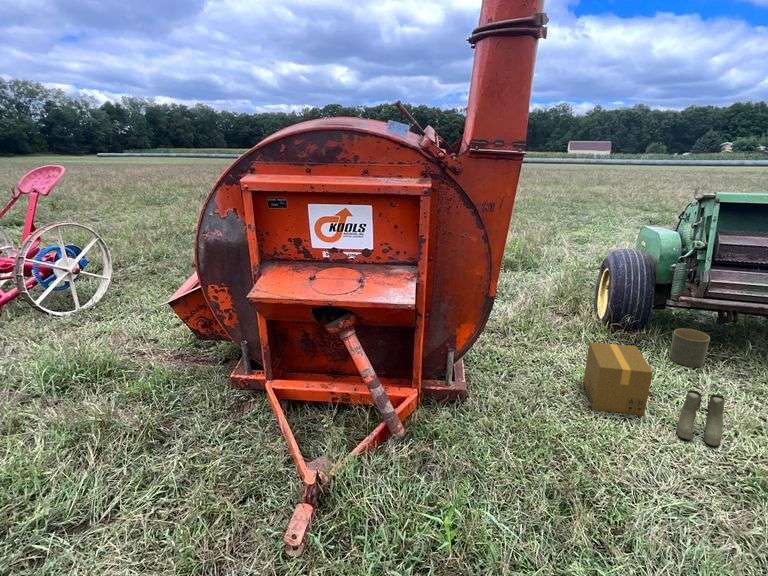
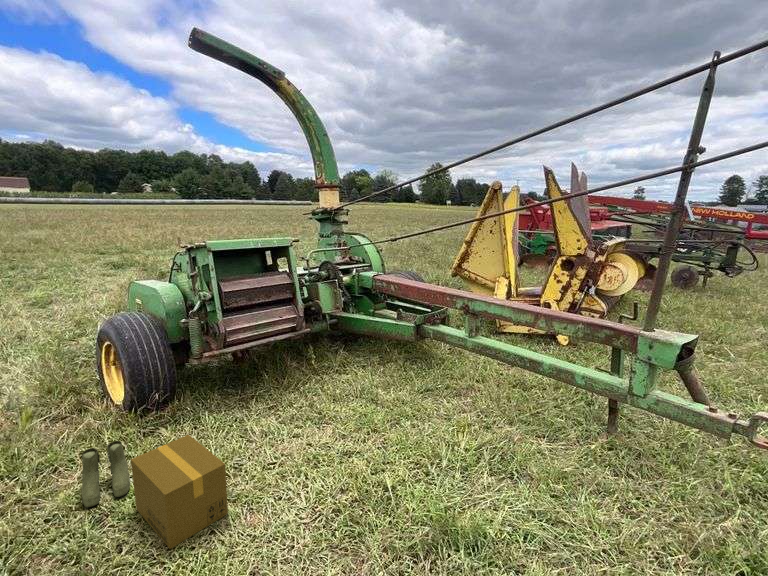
planter: present [669,329,710,367] -> none [207,379,242,421]
boots: present [677,390,725,446] -> present [81,441,130,508]

